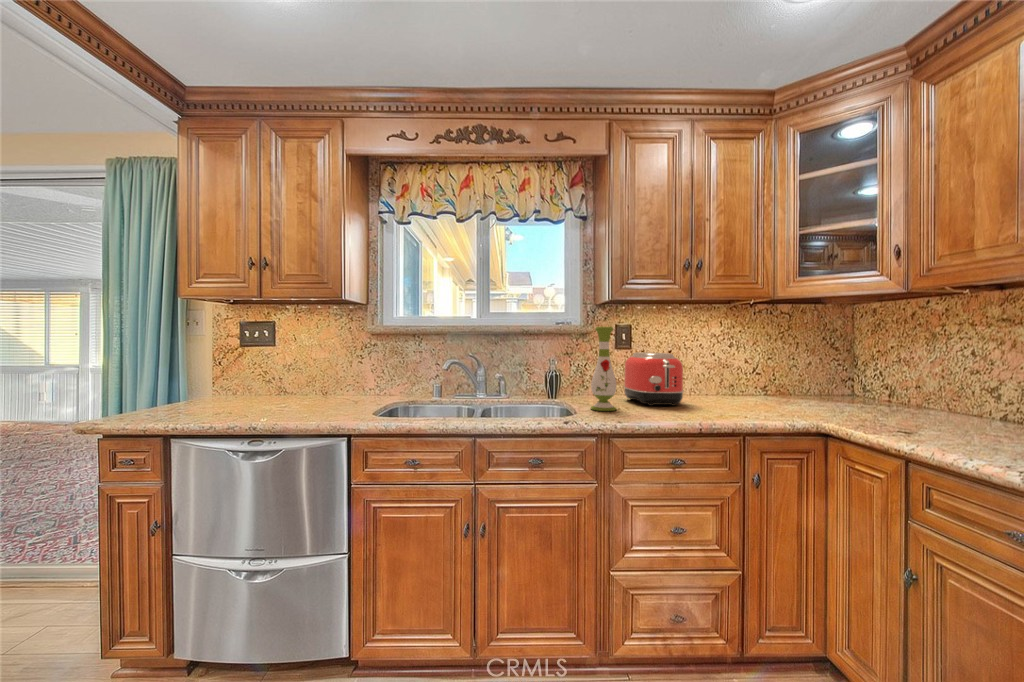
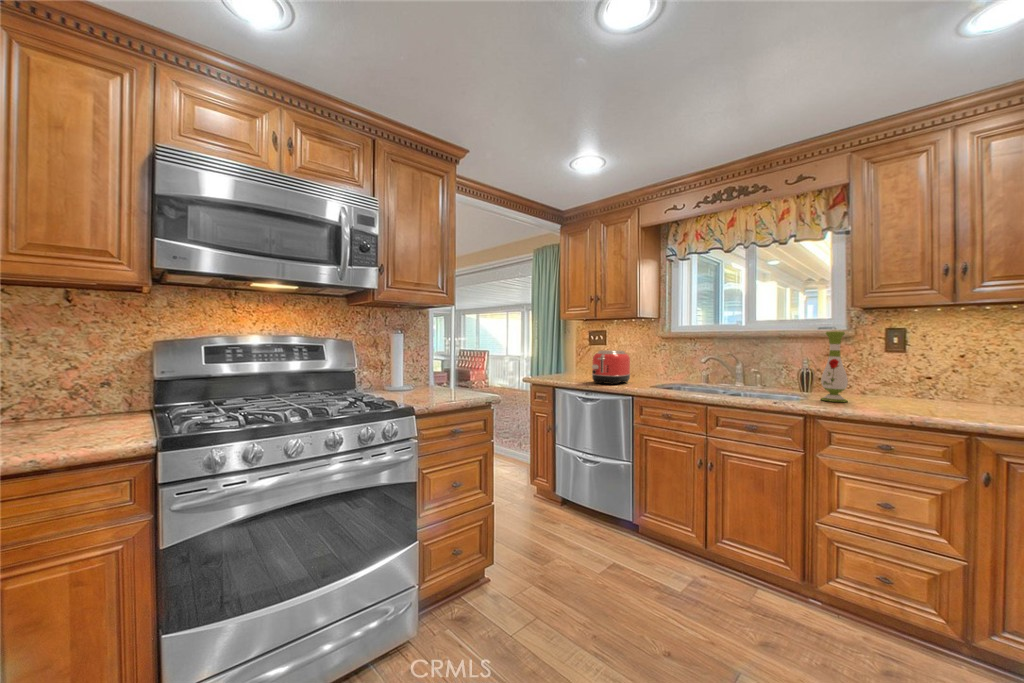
toaster: present [624,352,684,406] -> present [592,350,630,385]

